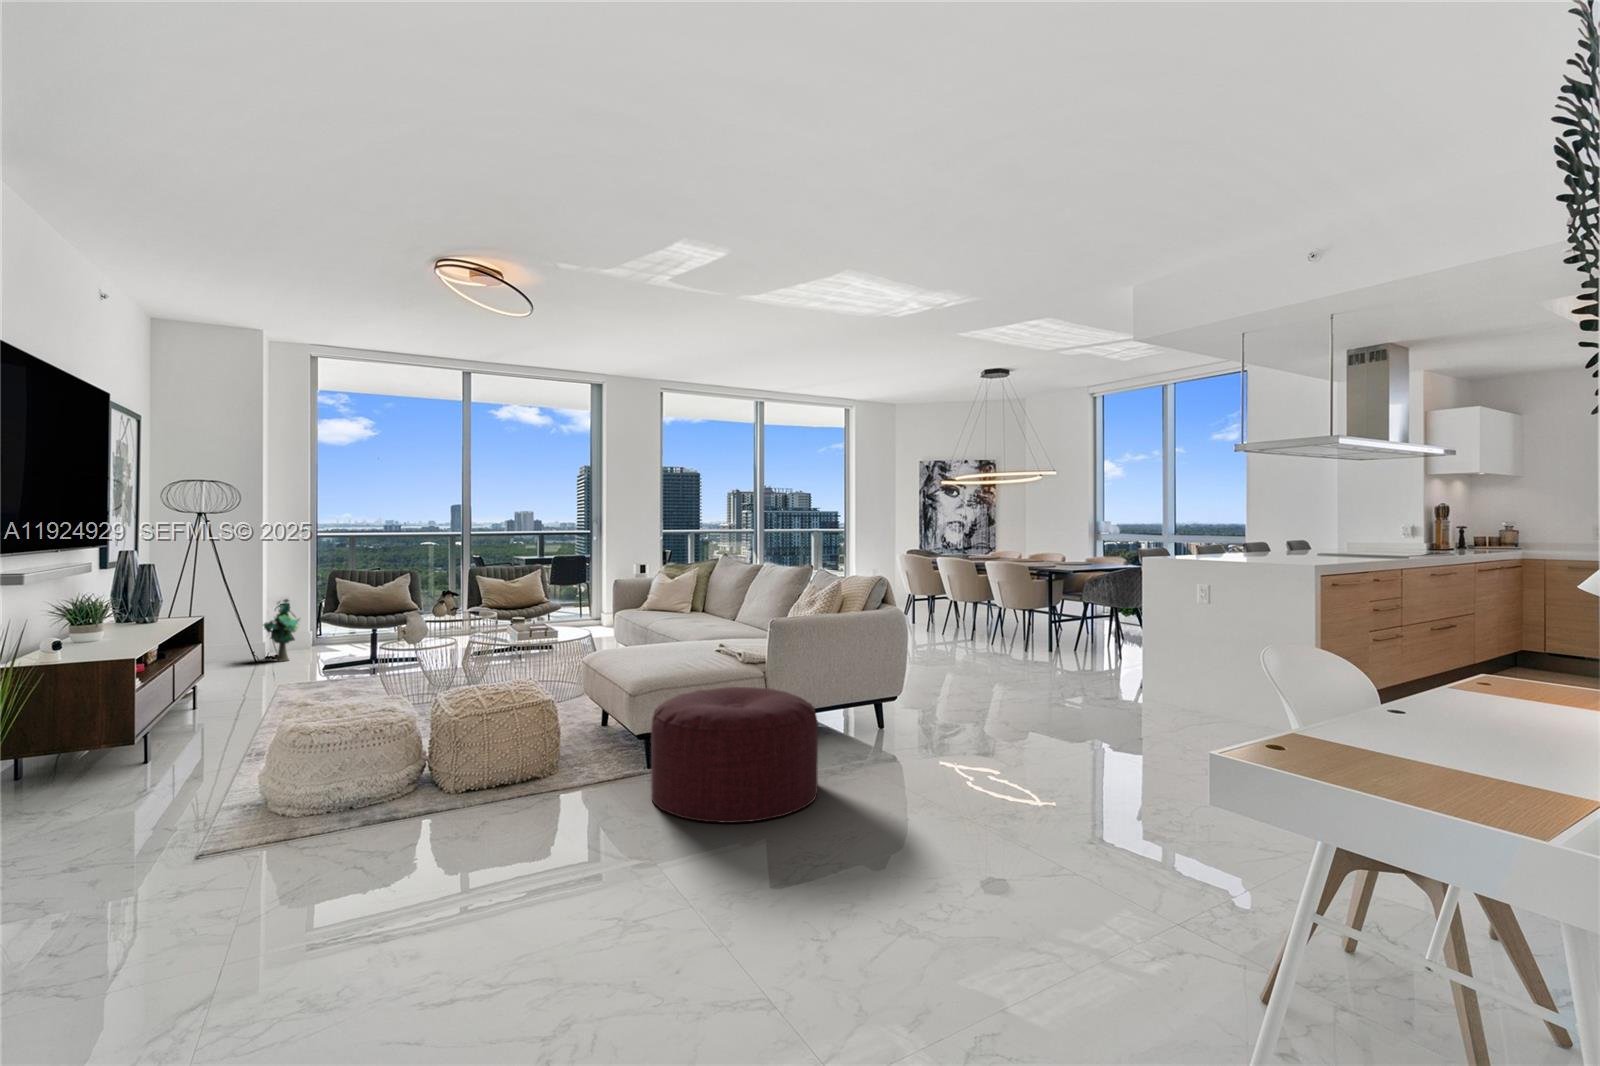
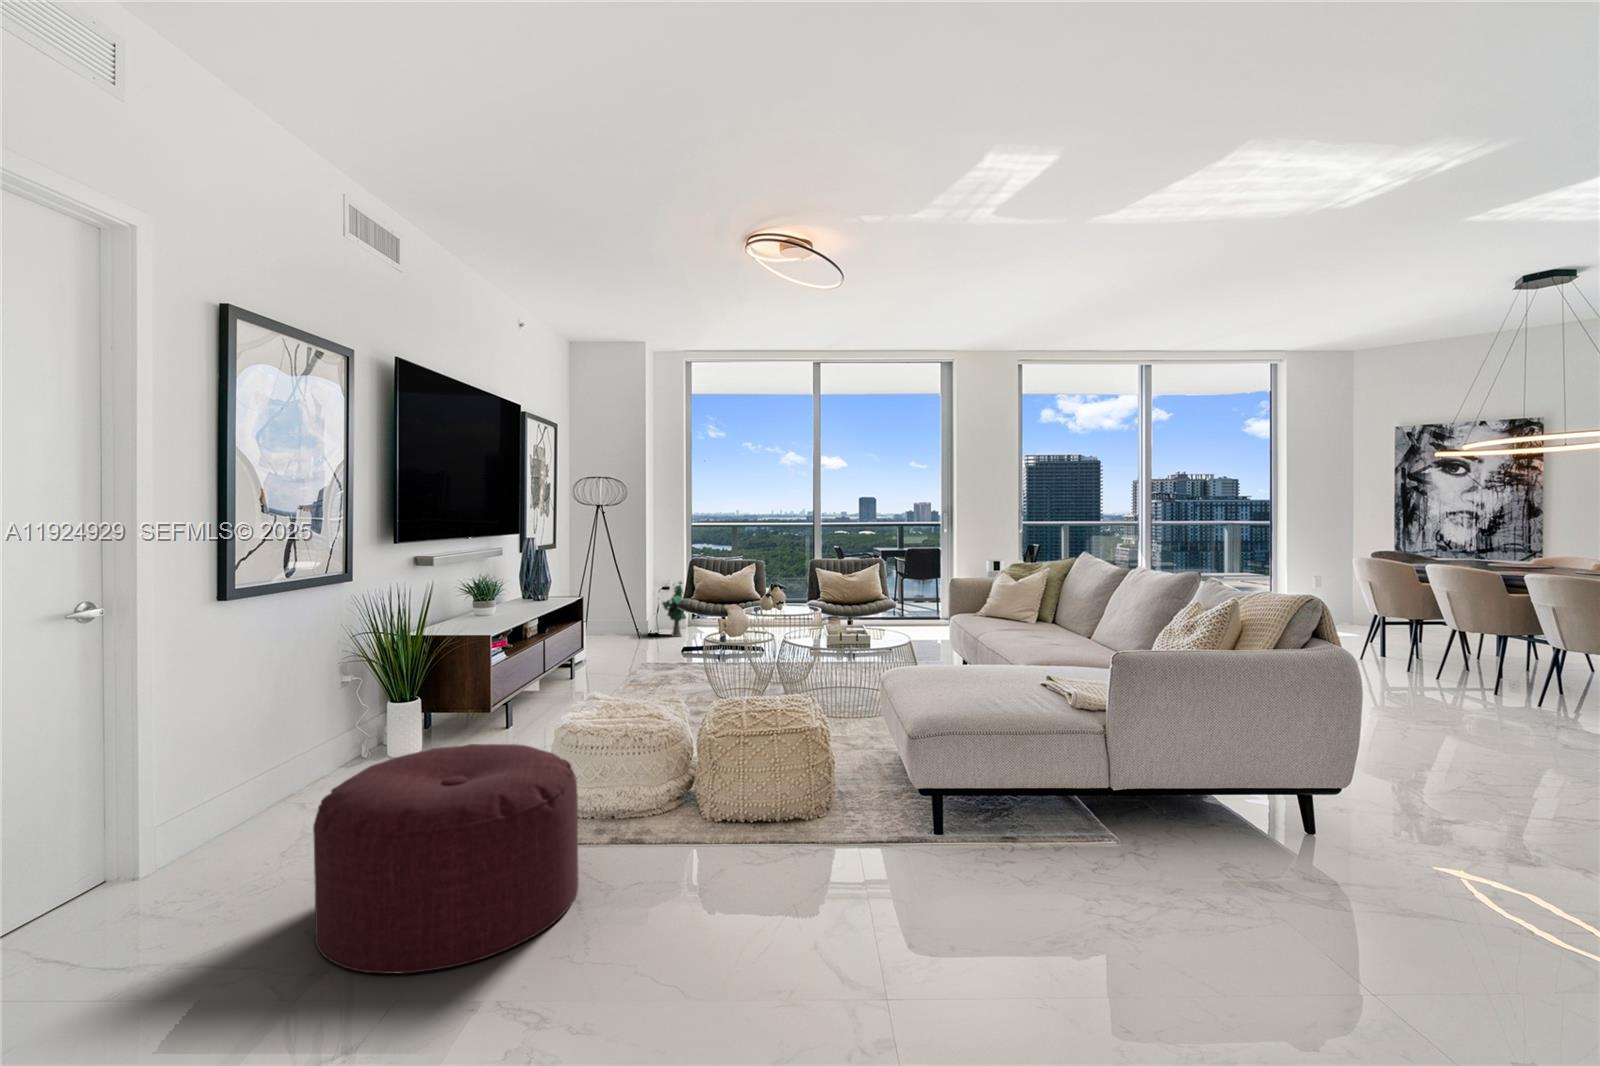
ottoman: present [651,687,818,823] -> present [313,744,578,973]

